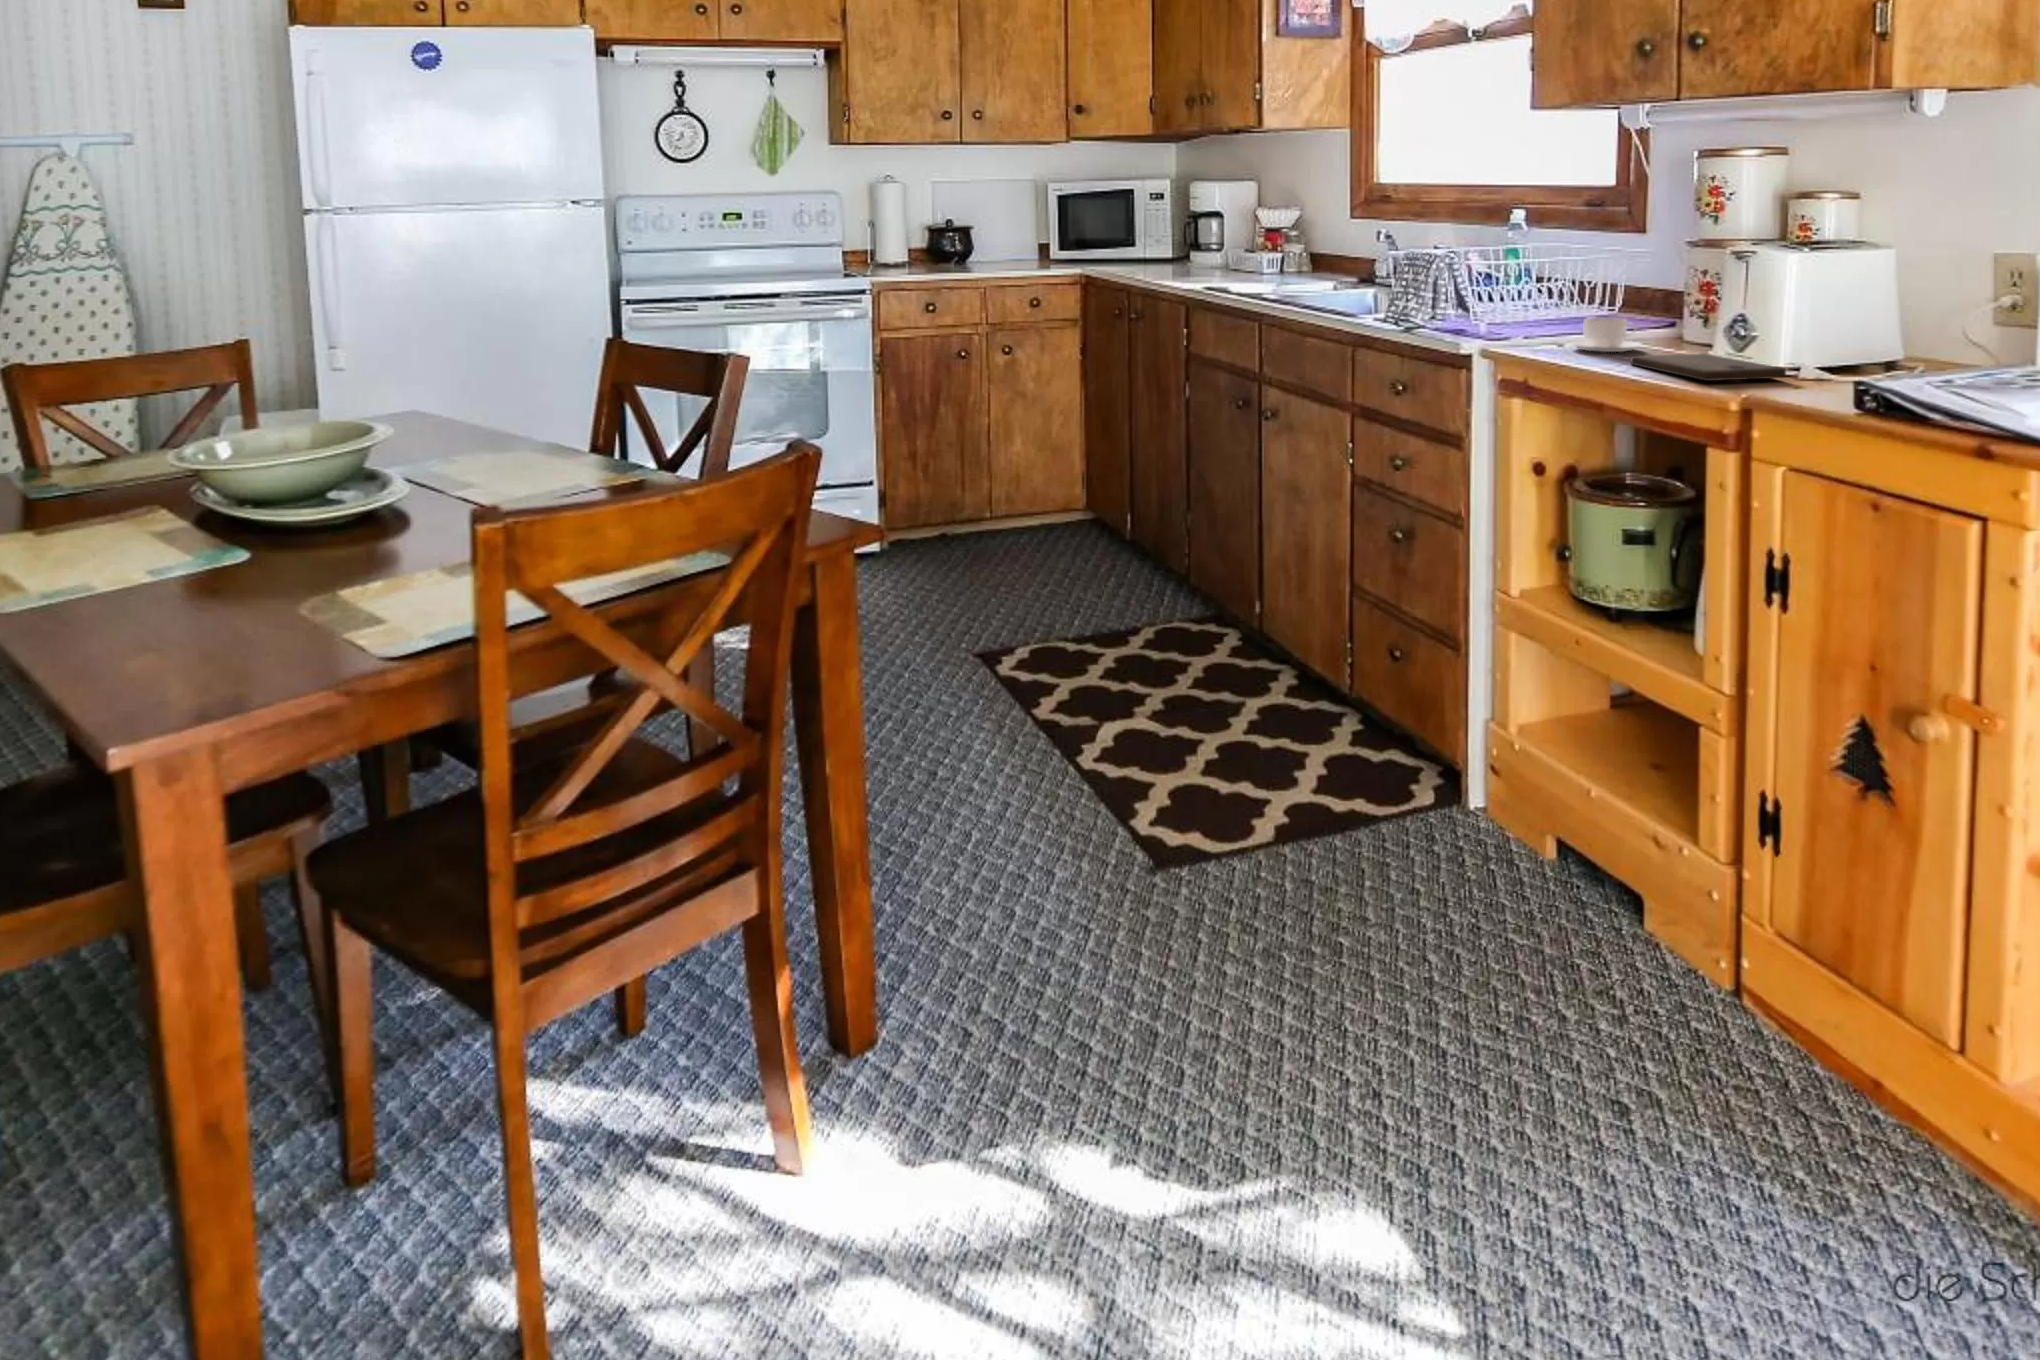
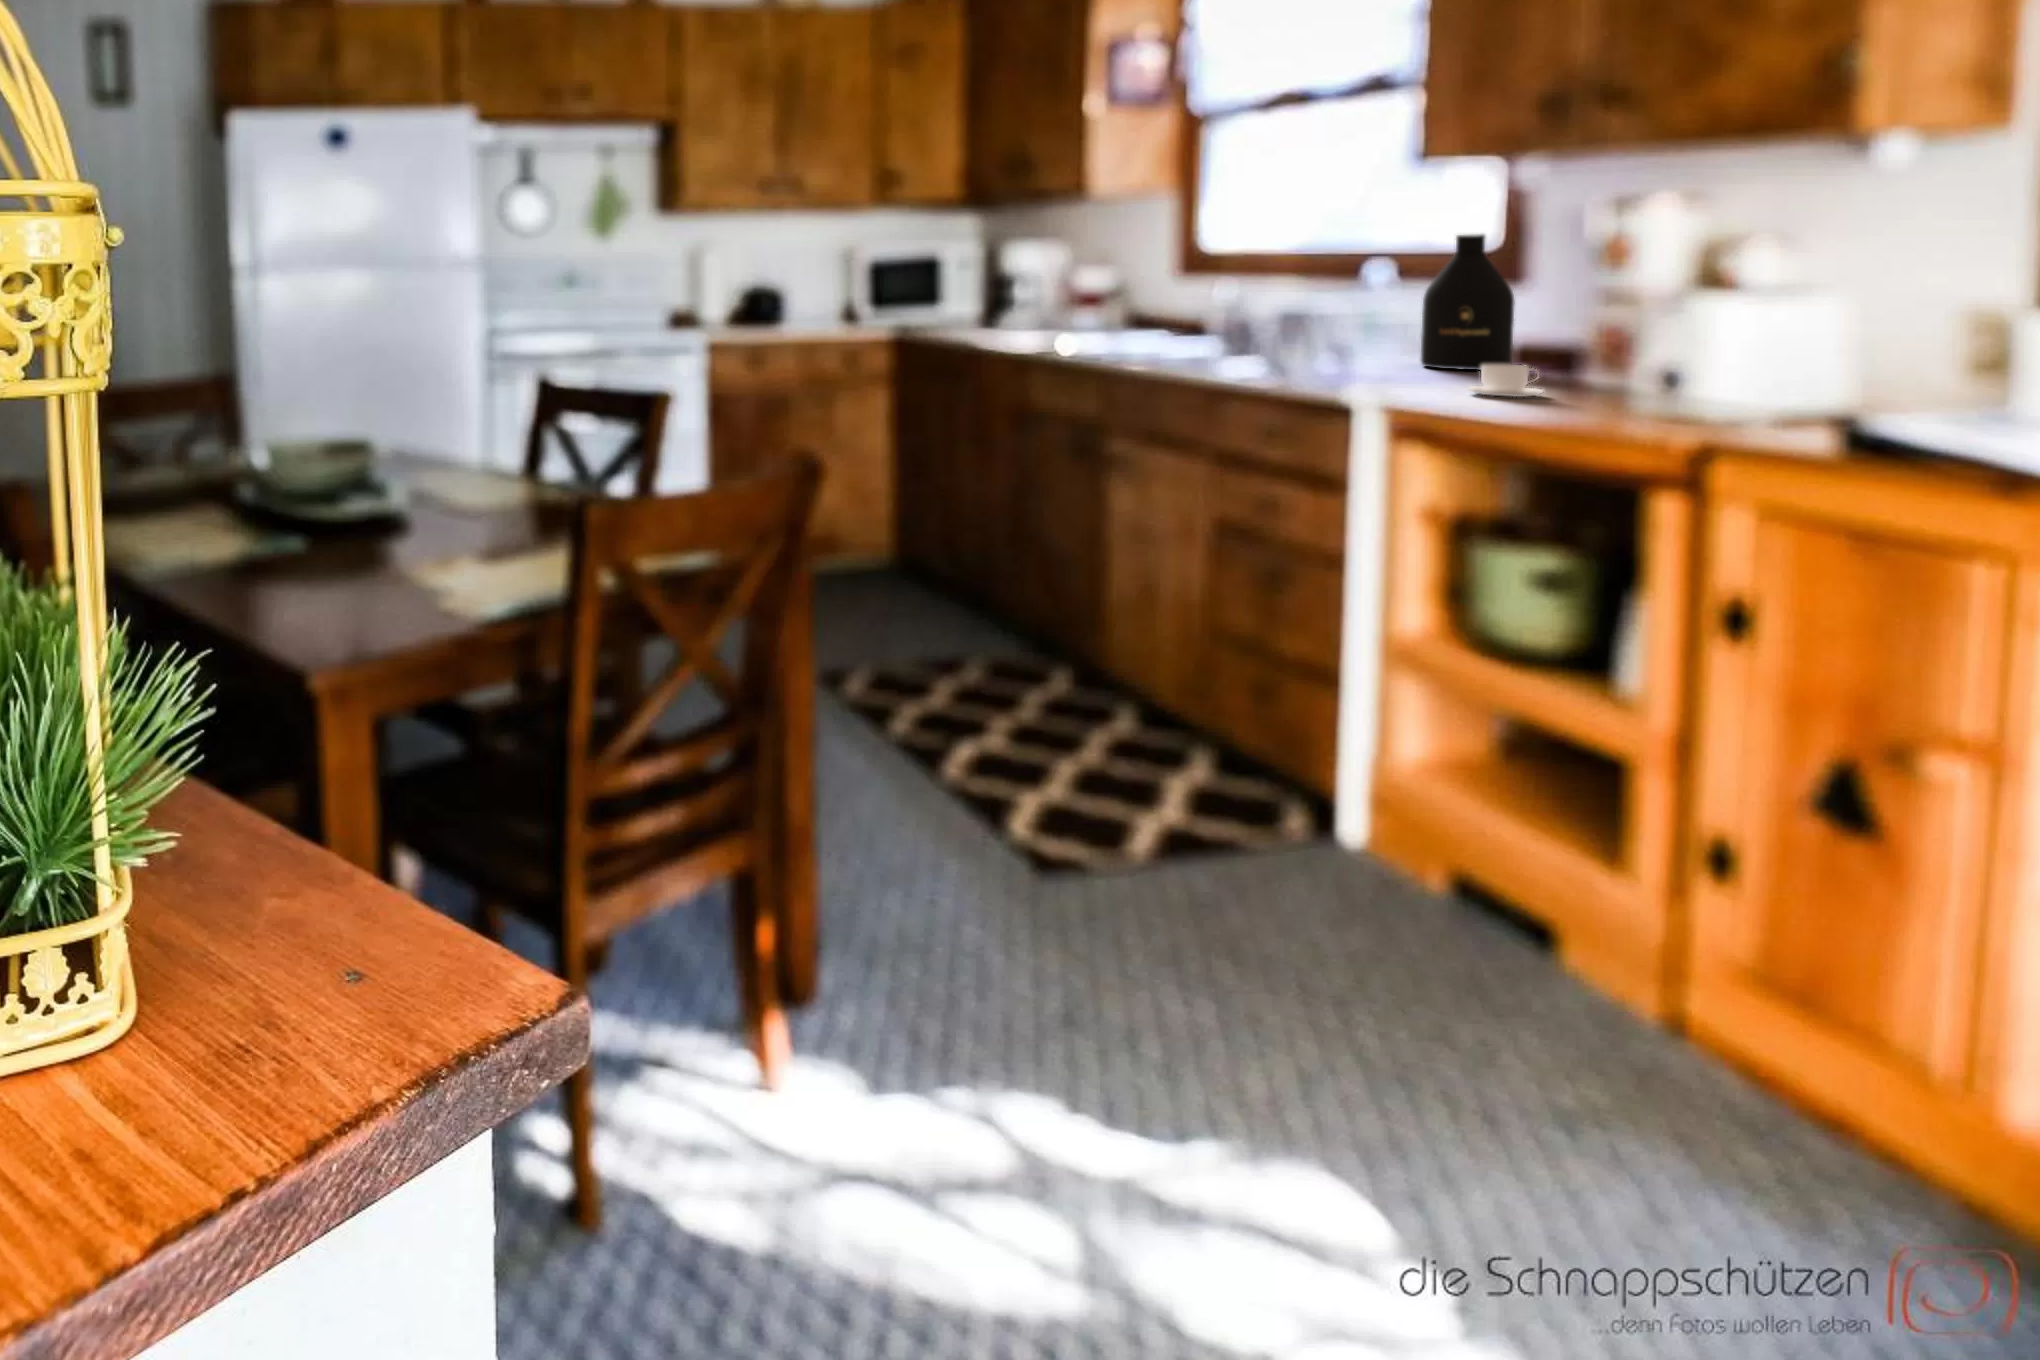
bottle: none [1550,179,1635,318] -> present [1421,234,1515,370]
cutting board: present [1631,353,1786,381] -> none [1542,398,1723,421]

